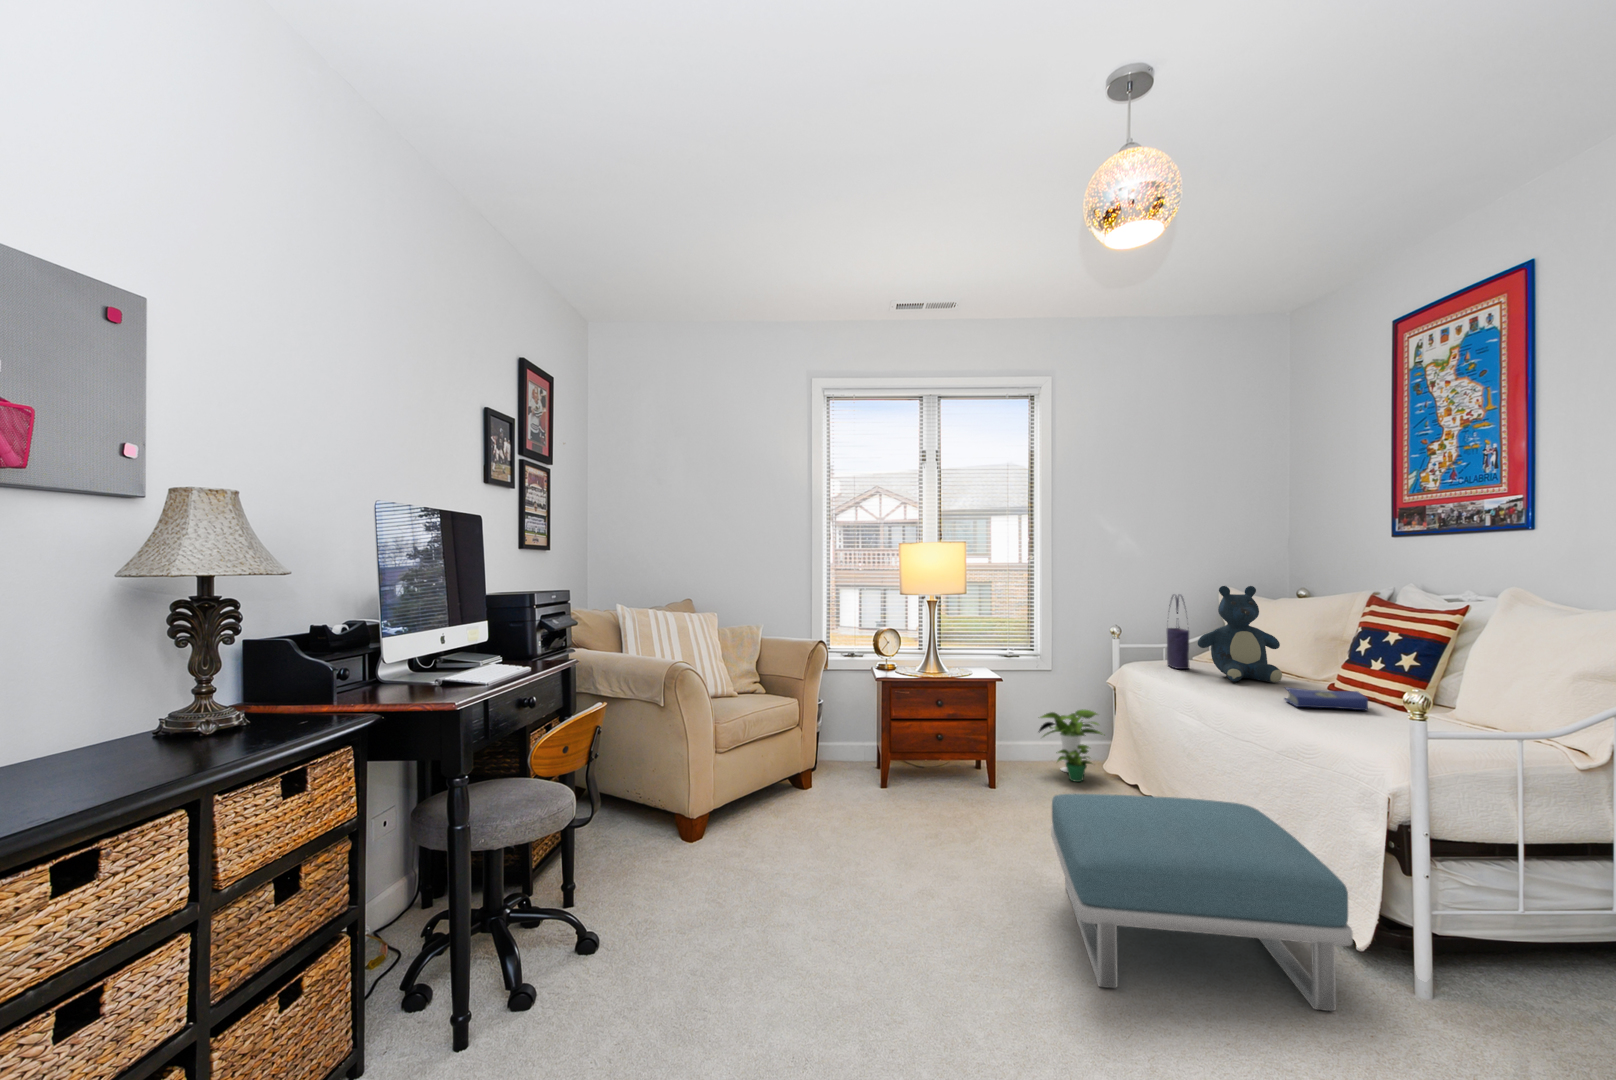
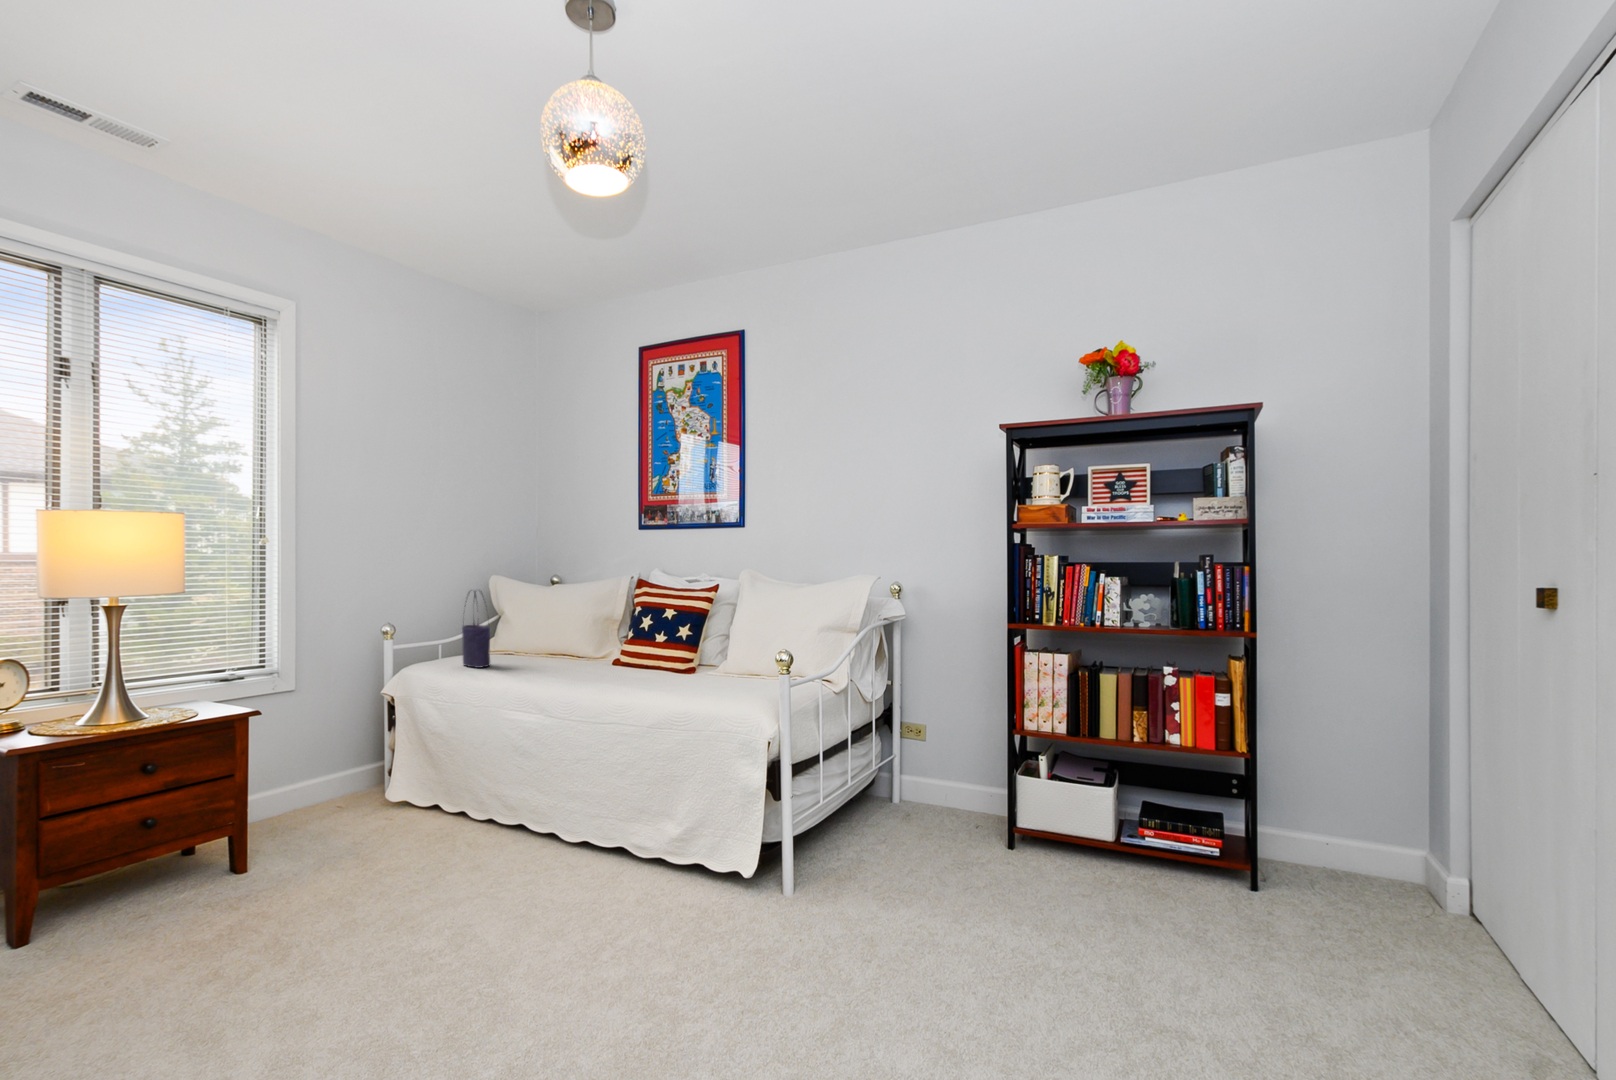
teddy bear: present [1198,586,1282,682] -> none [508,577,586,671]
hardcover book: present [1284,687,1368,710] -> none [610,663,676,686]
potted plant: present [1039,709,1102,782] -> none [297,733,388,822]
footstool: present [1051,794,1353,1011] -> none [434,788,745,1035]

